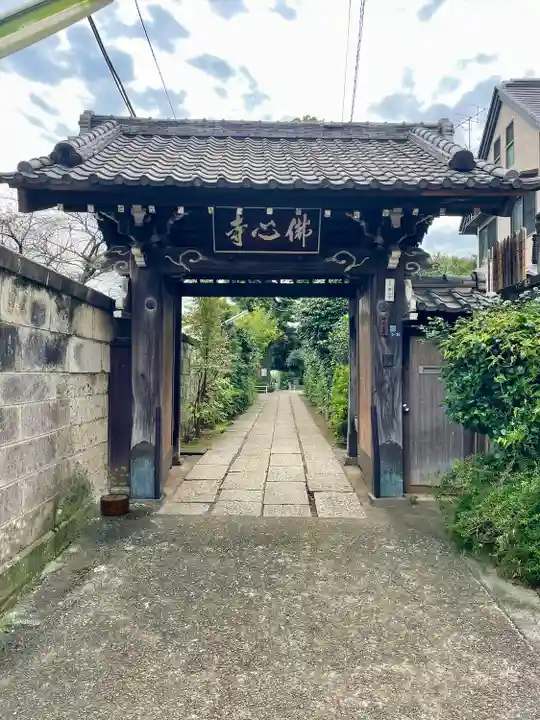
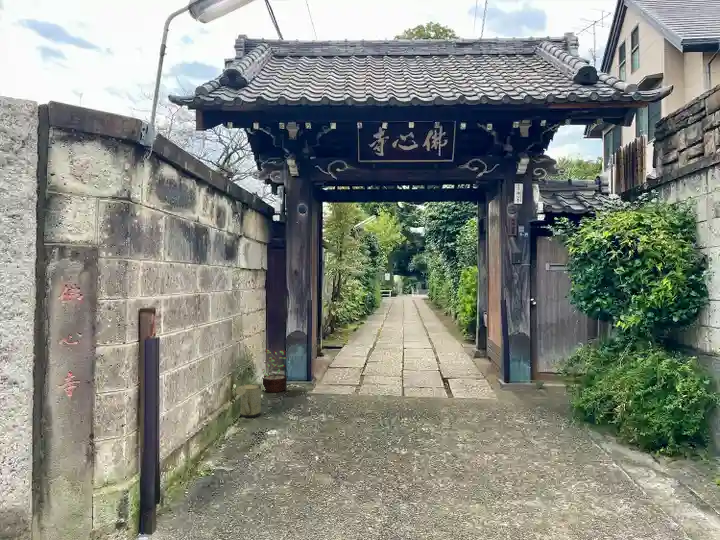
watering can: none [56,501,91,552] -> present [236,384,261,418]

